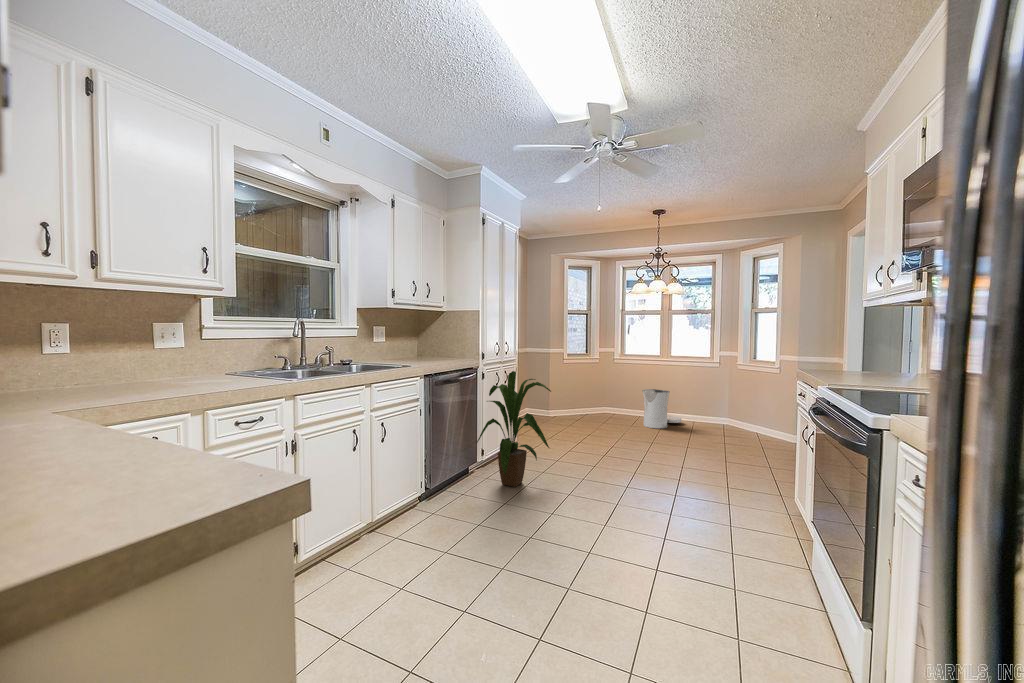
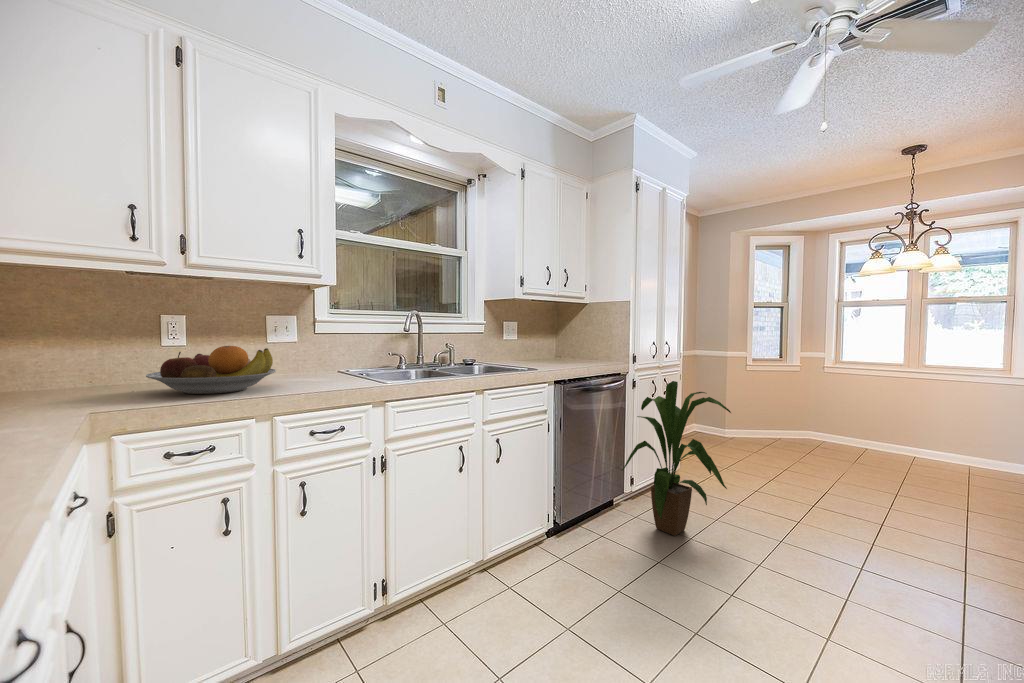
fruit bowl: none [73,352,199,395] -> present [146,346,276,394]
trash can: present [642,389,681,429] -> none [873,412,945,472]

